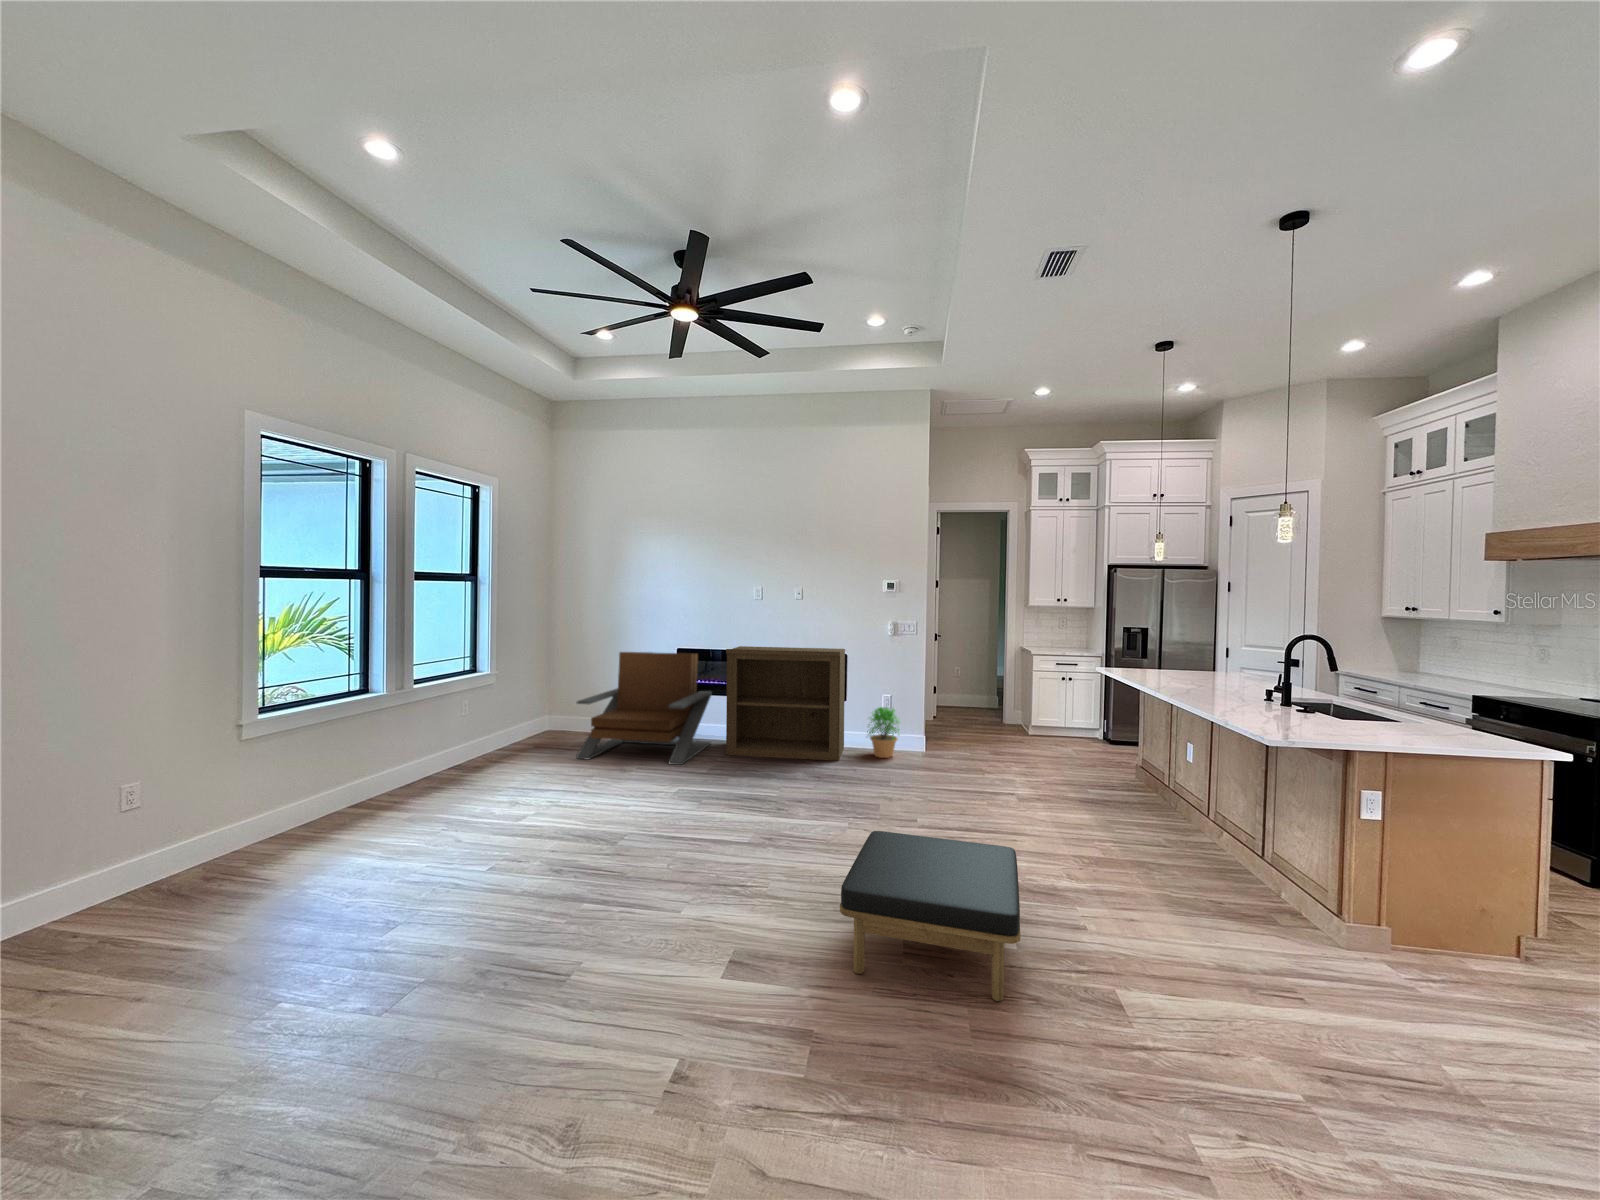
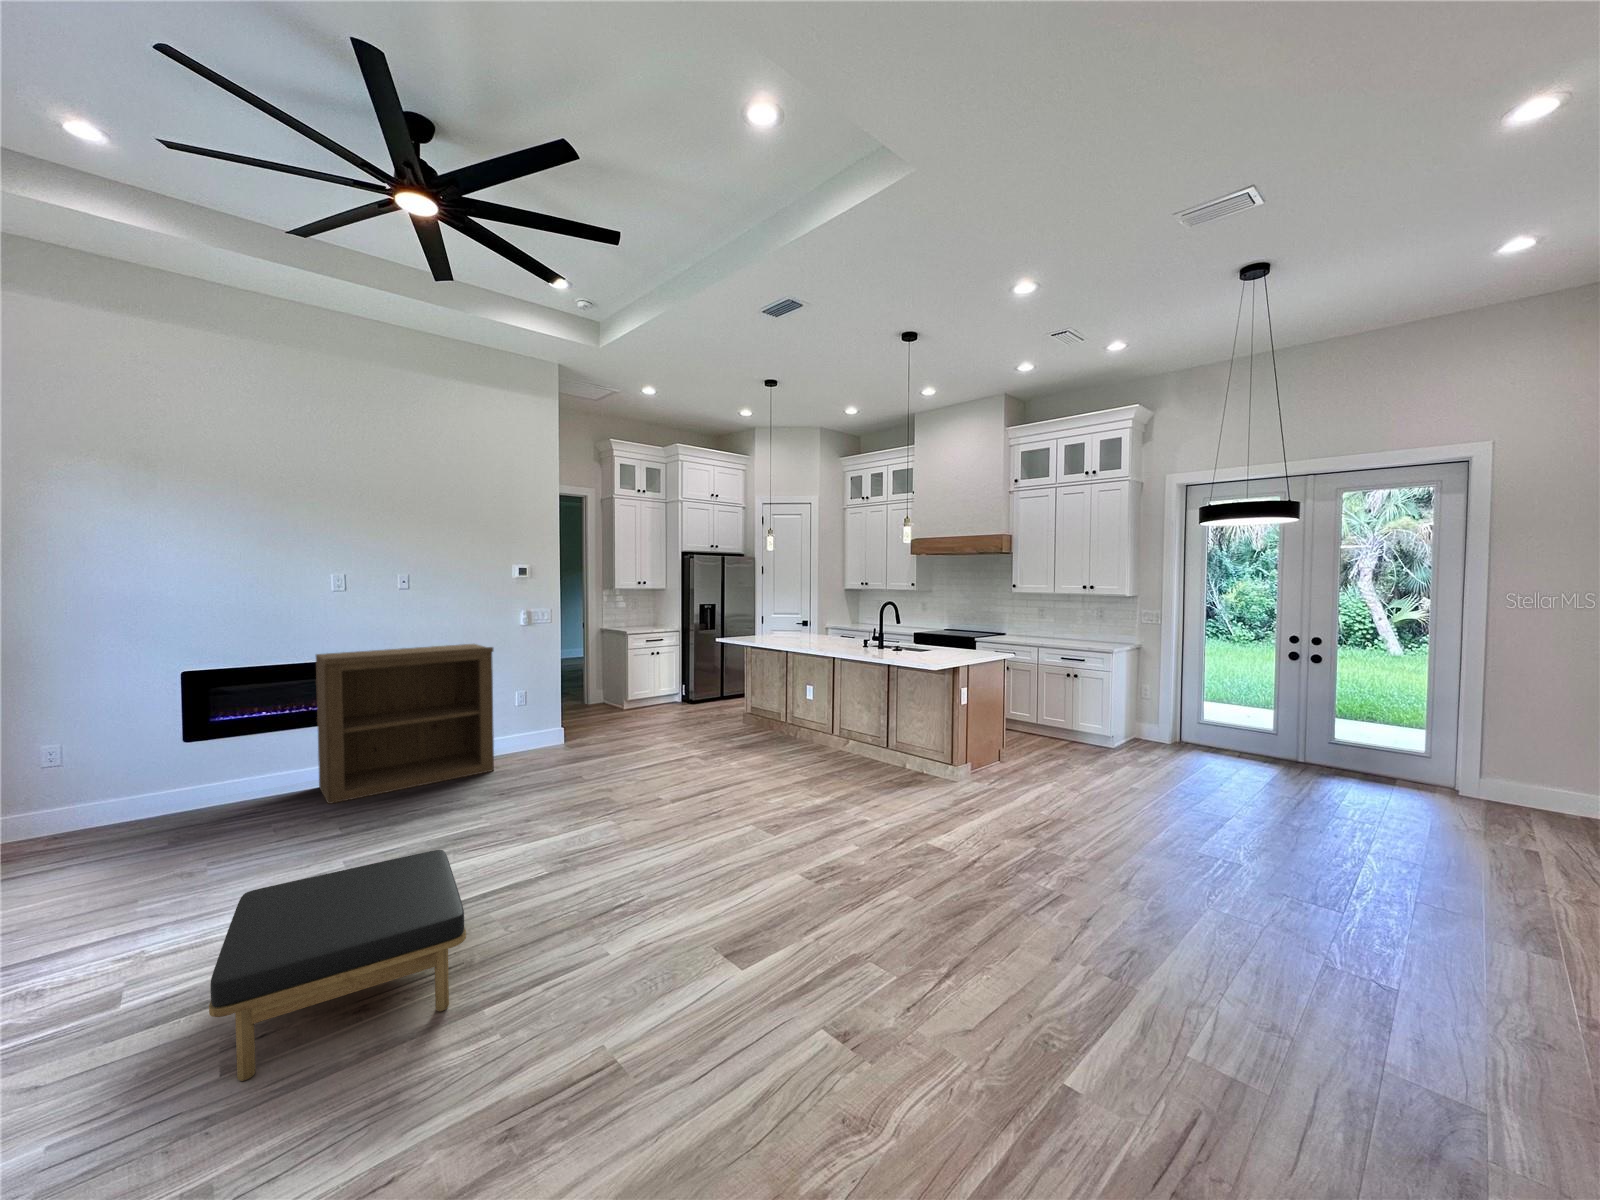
lounge chair: present [576,652,712,765] -> none [6,672,280,893]
potted plant: present [868,707,900,758] -> none [506,700,556,757]
ottoman: present [840,831,1020,1001] -> present [209,850,466,1081]

